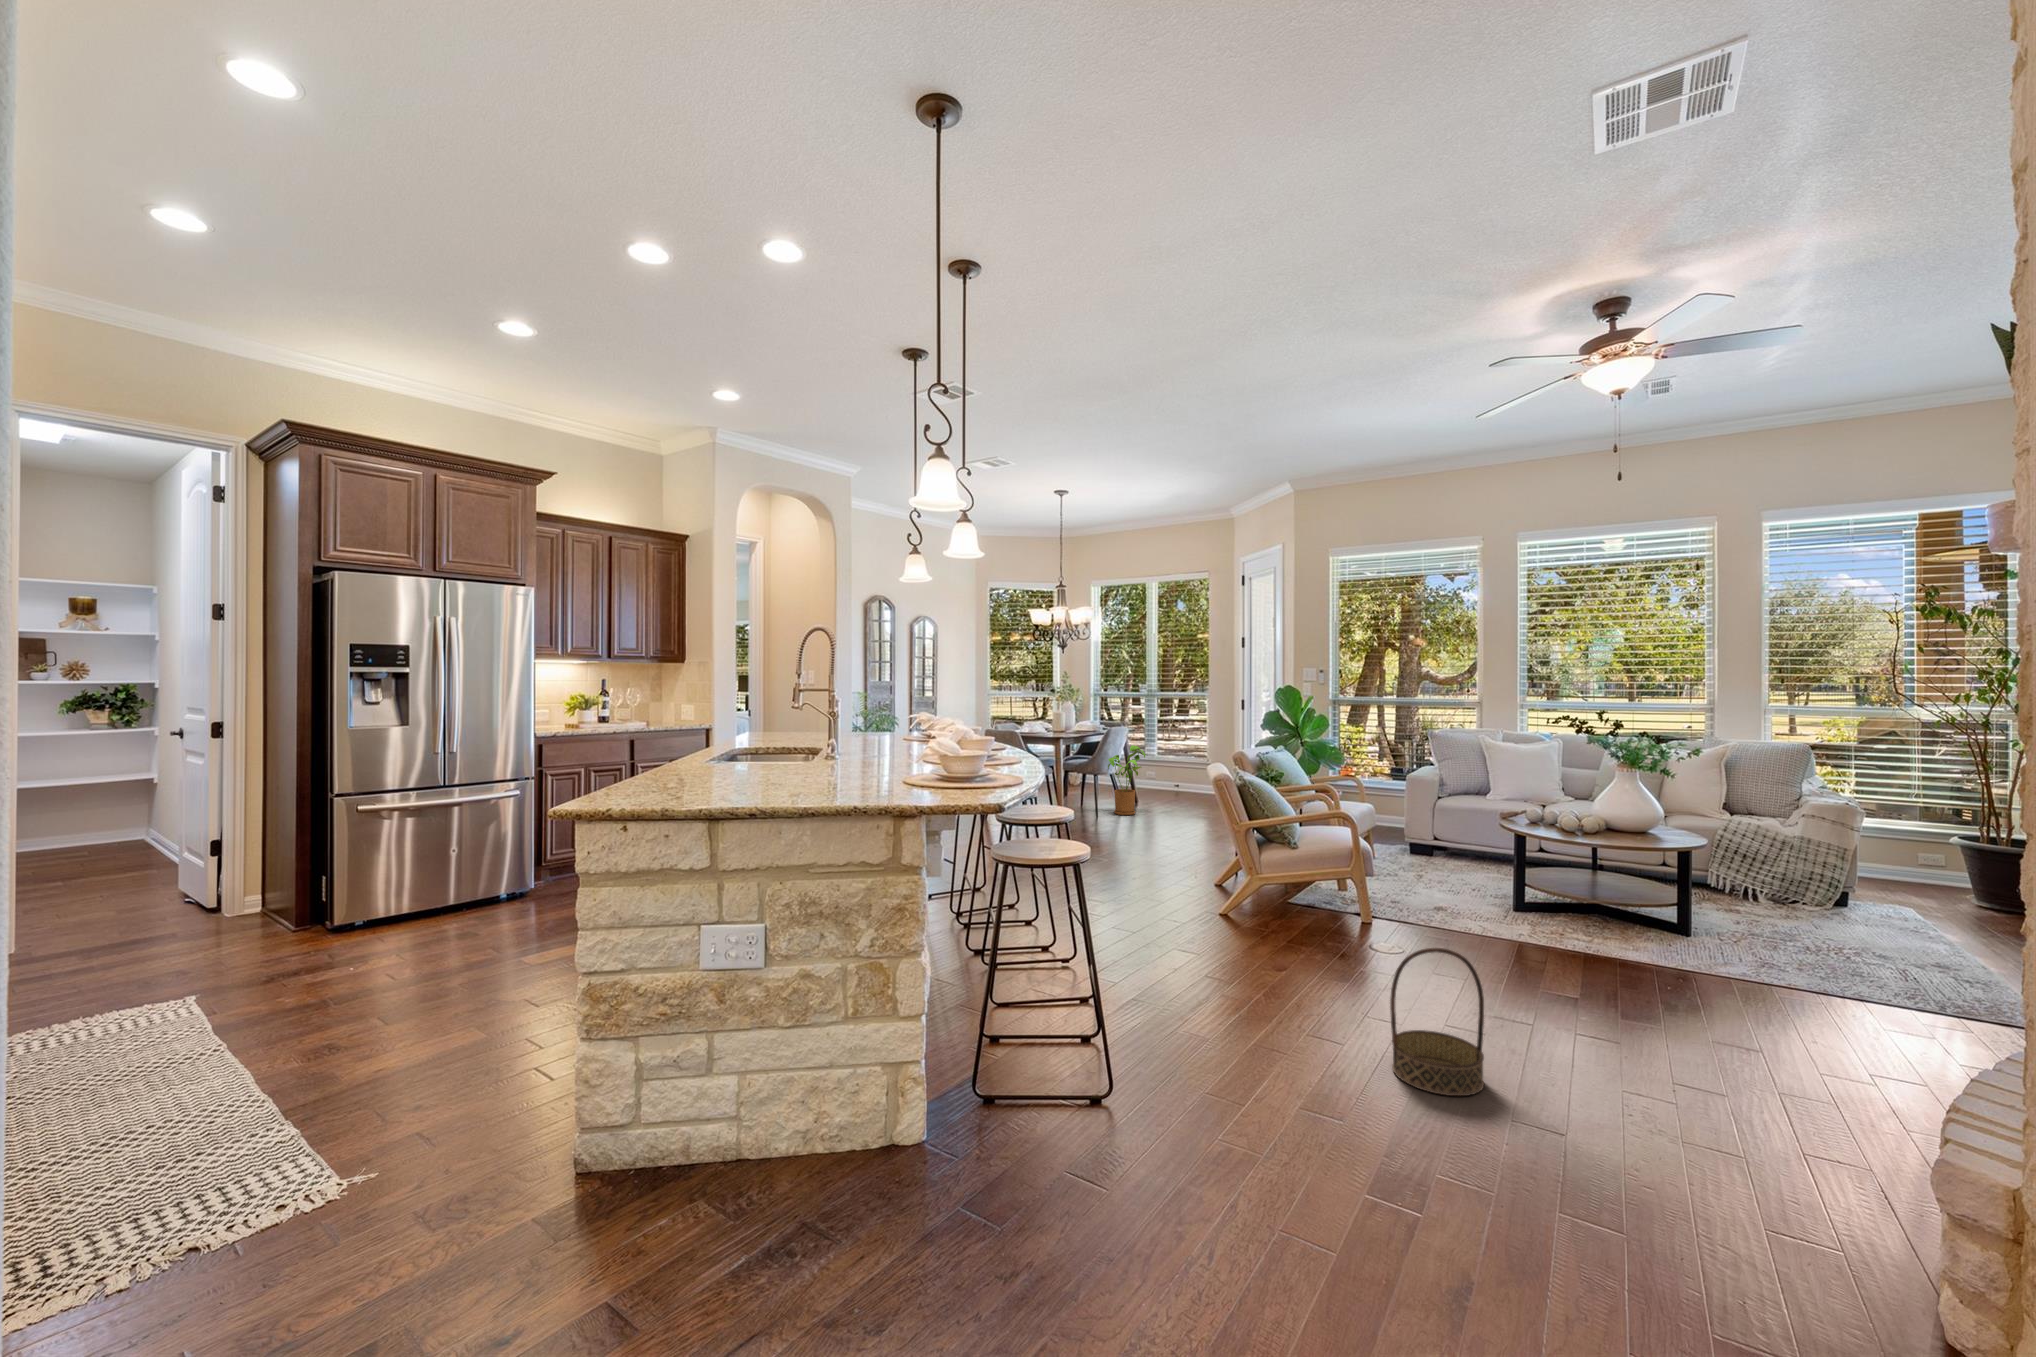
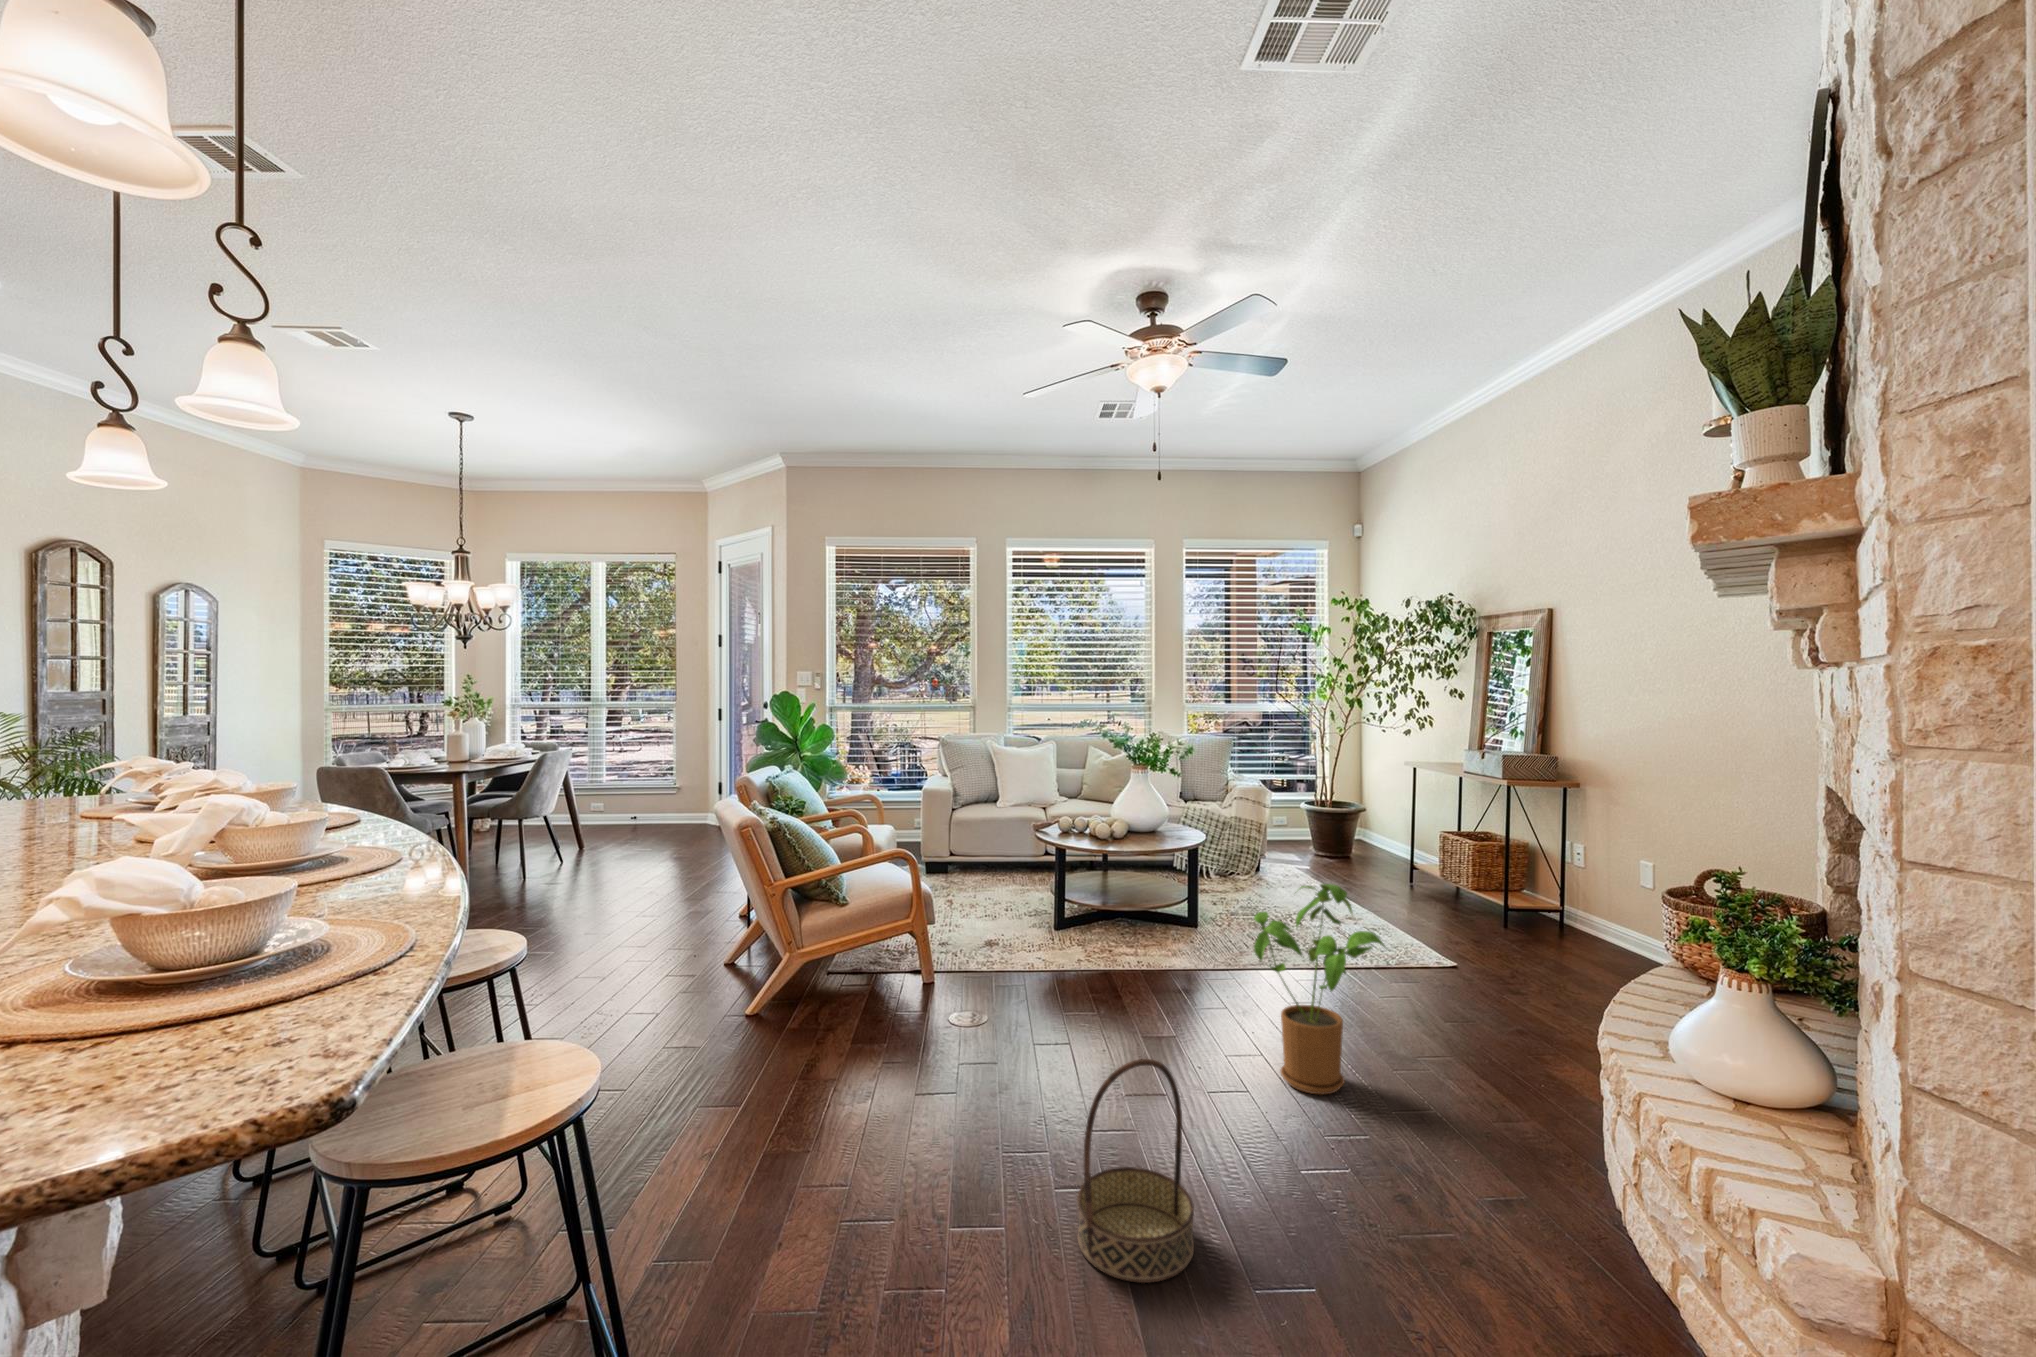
house plant: present [1108,745,1146,815] -> present [1254,884,1385,1095]

